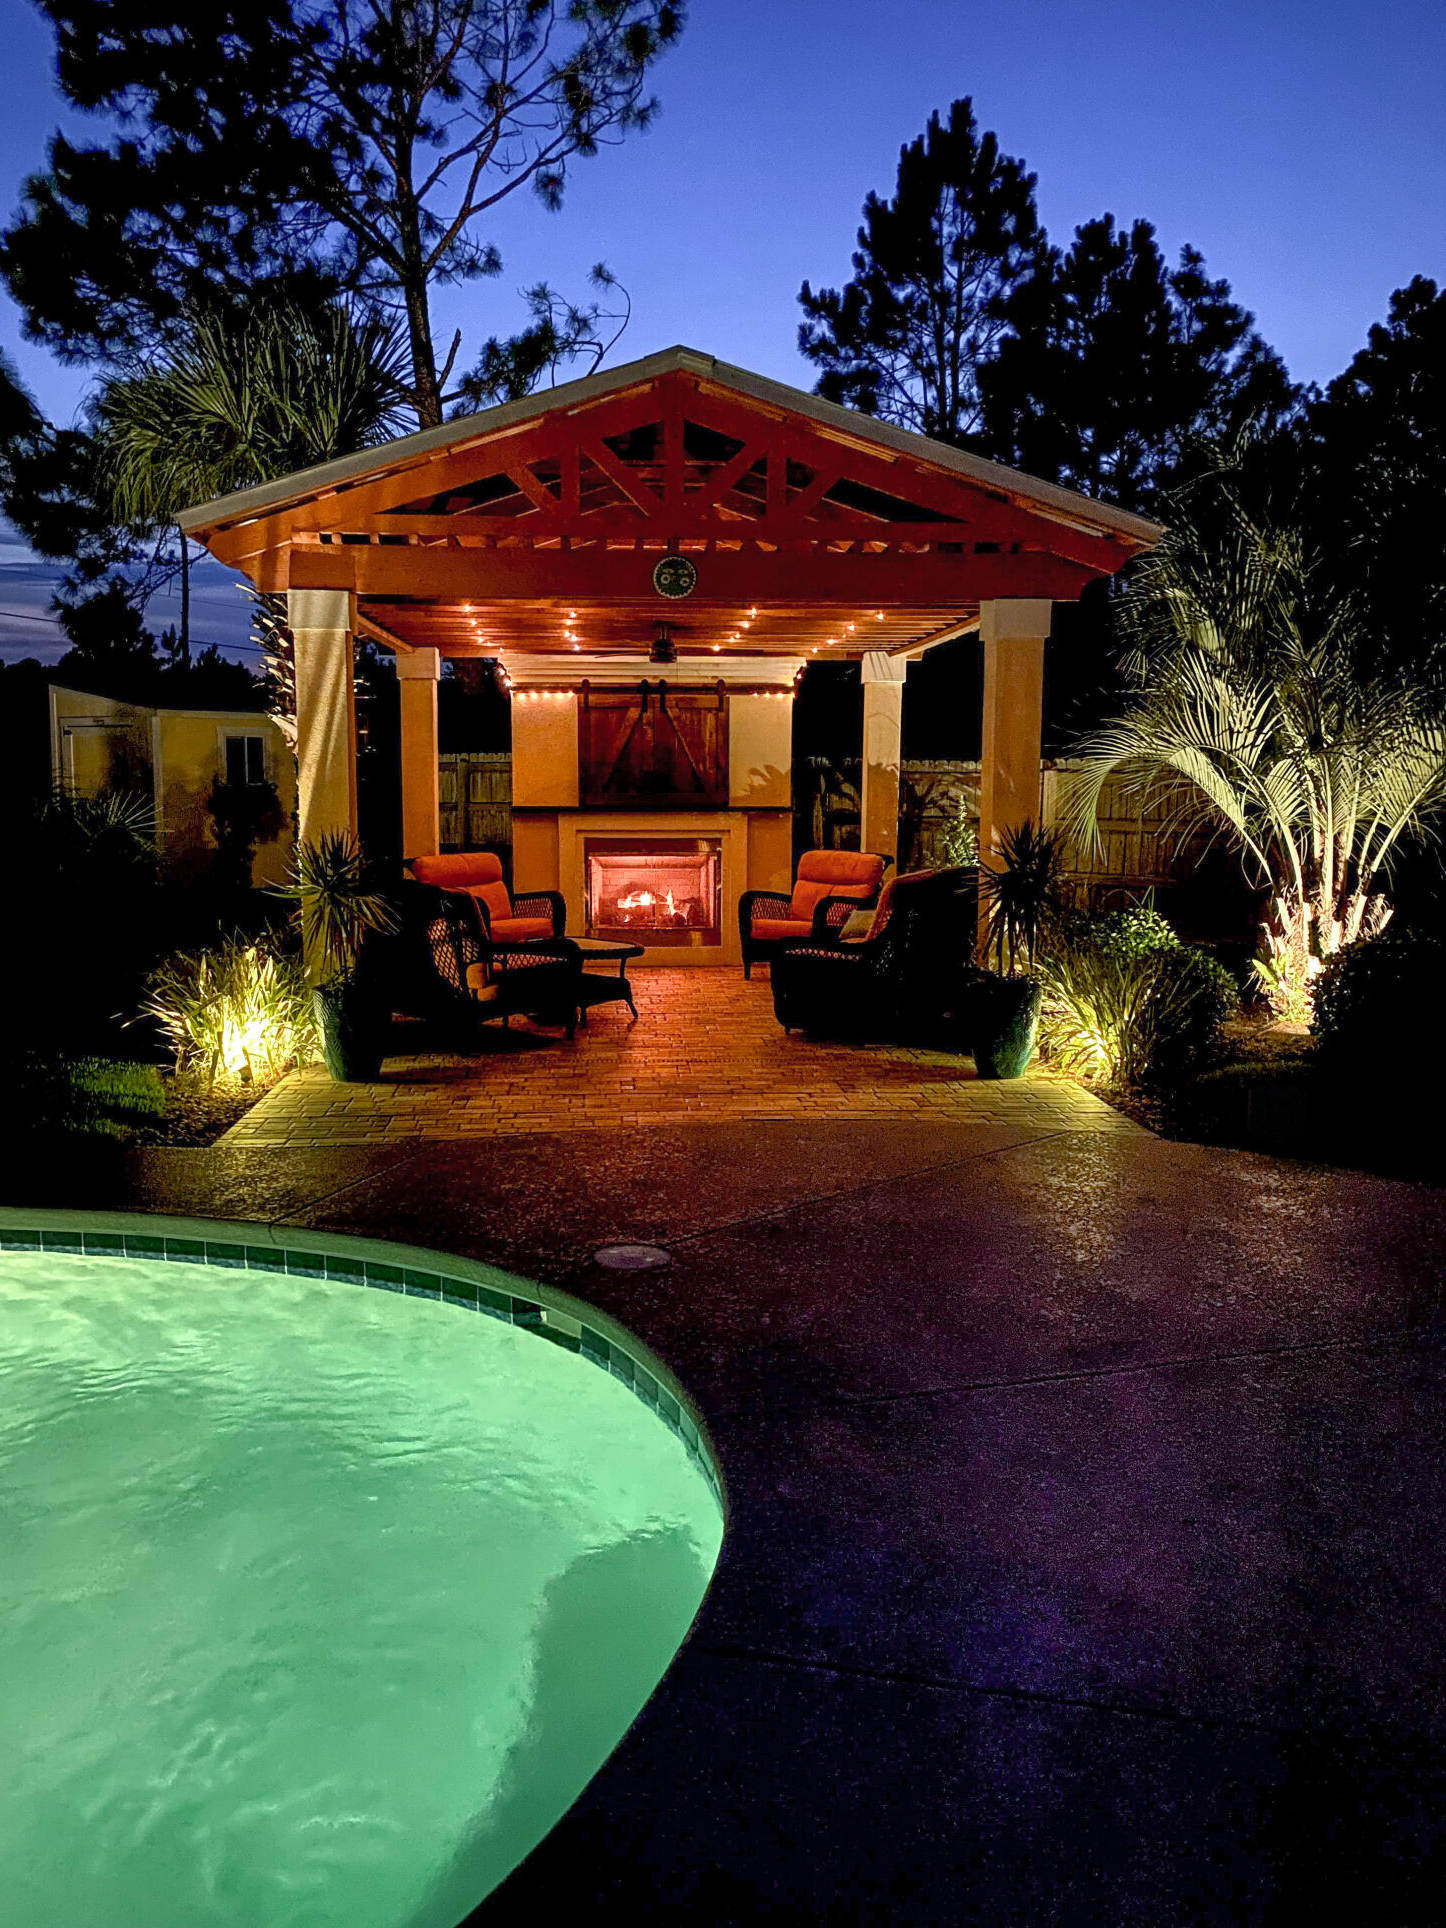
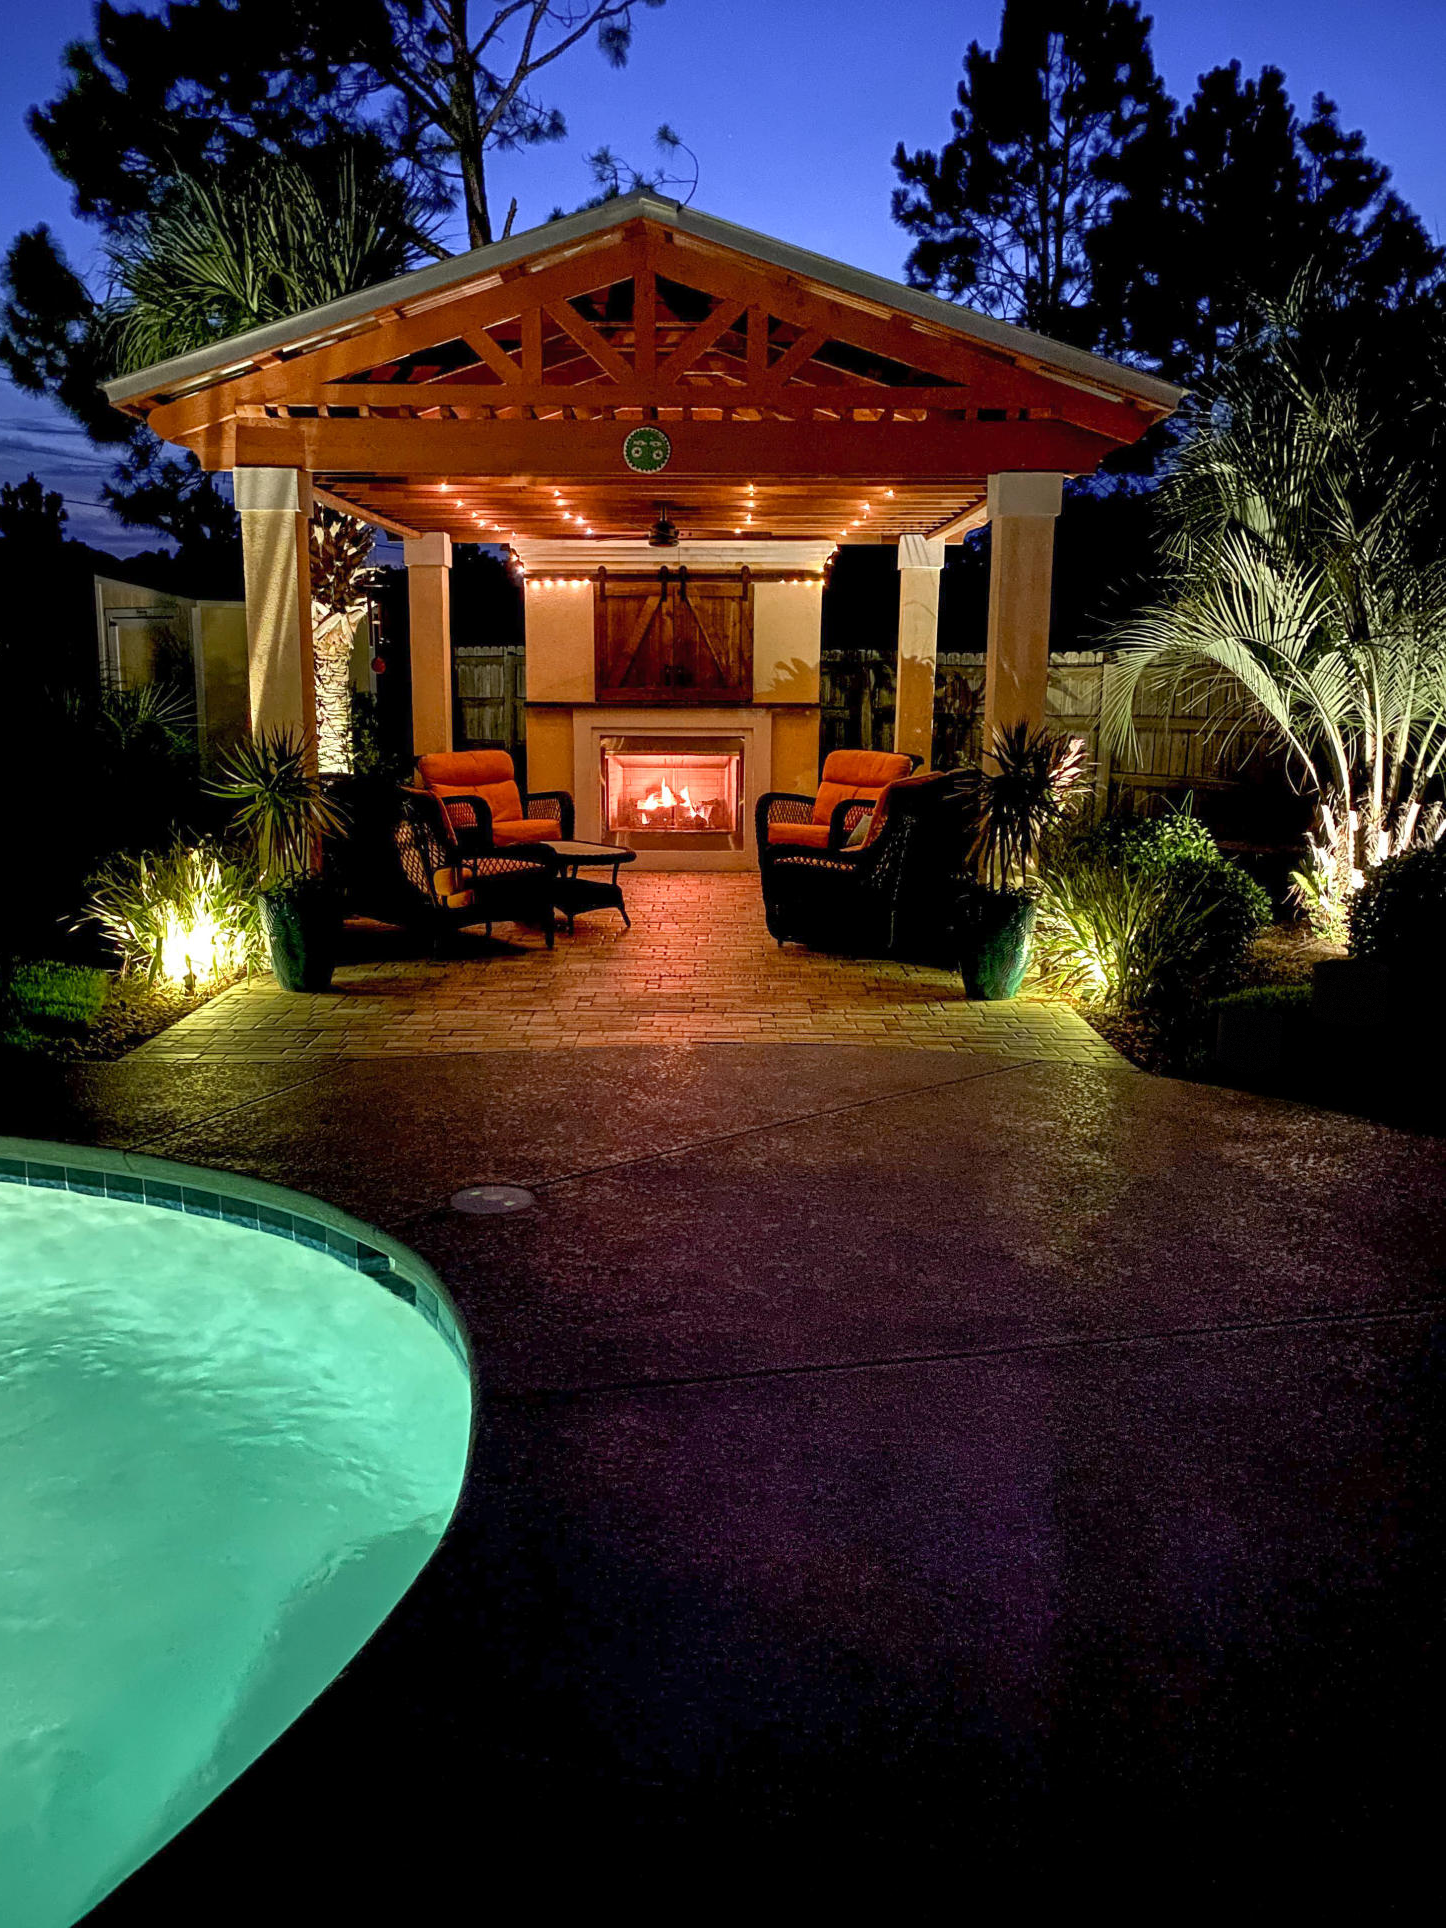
wooden bucket: none [1306,1036,1379,1097] -> present [1312,959,1390,1026]

